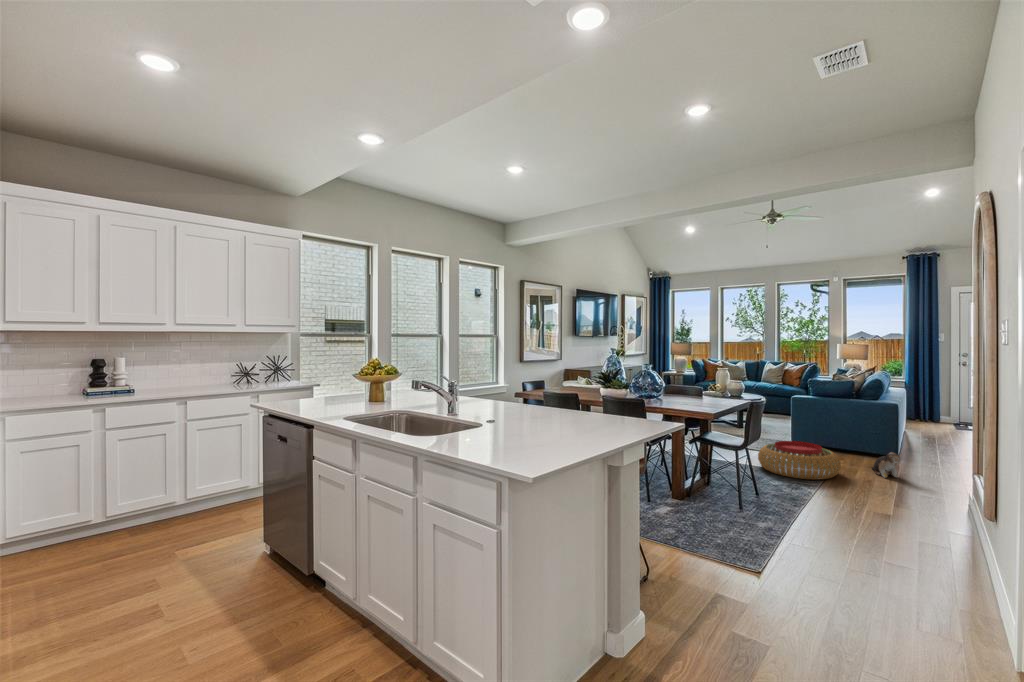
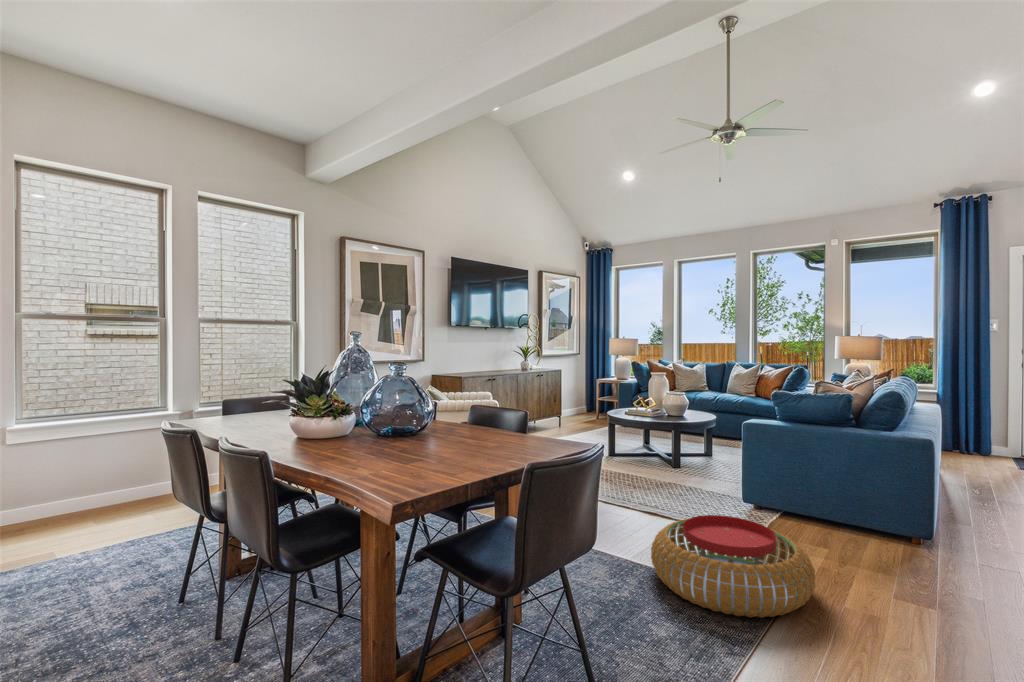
plush toy: present [872,452,900,478] -> none [883,554,951,610]

